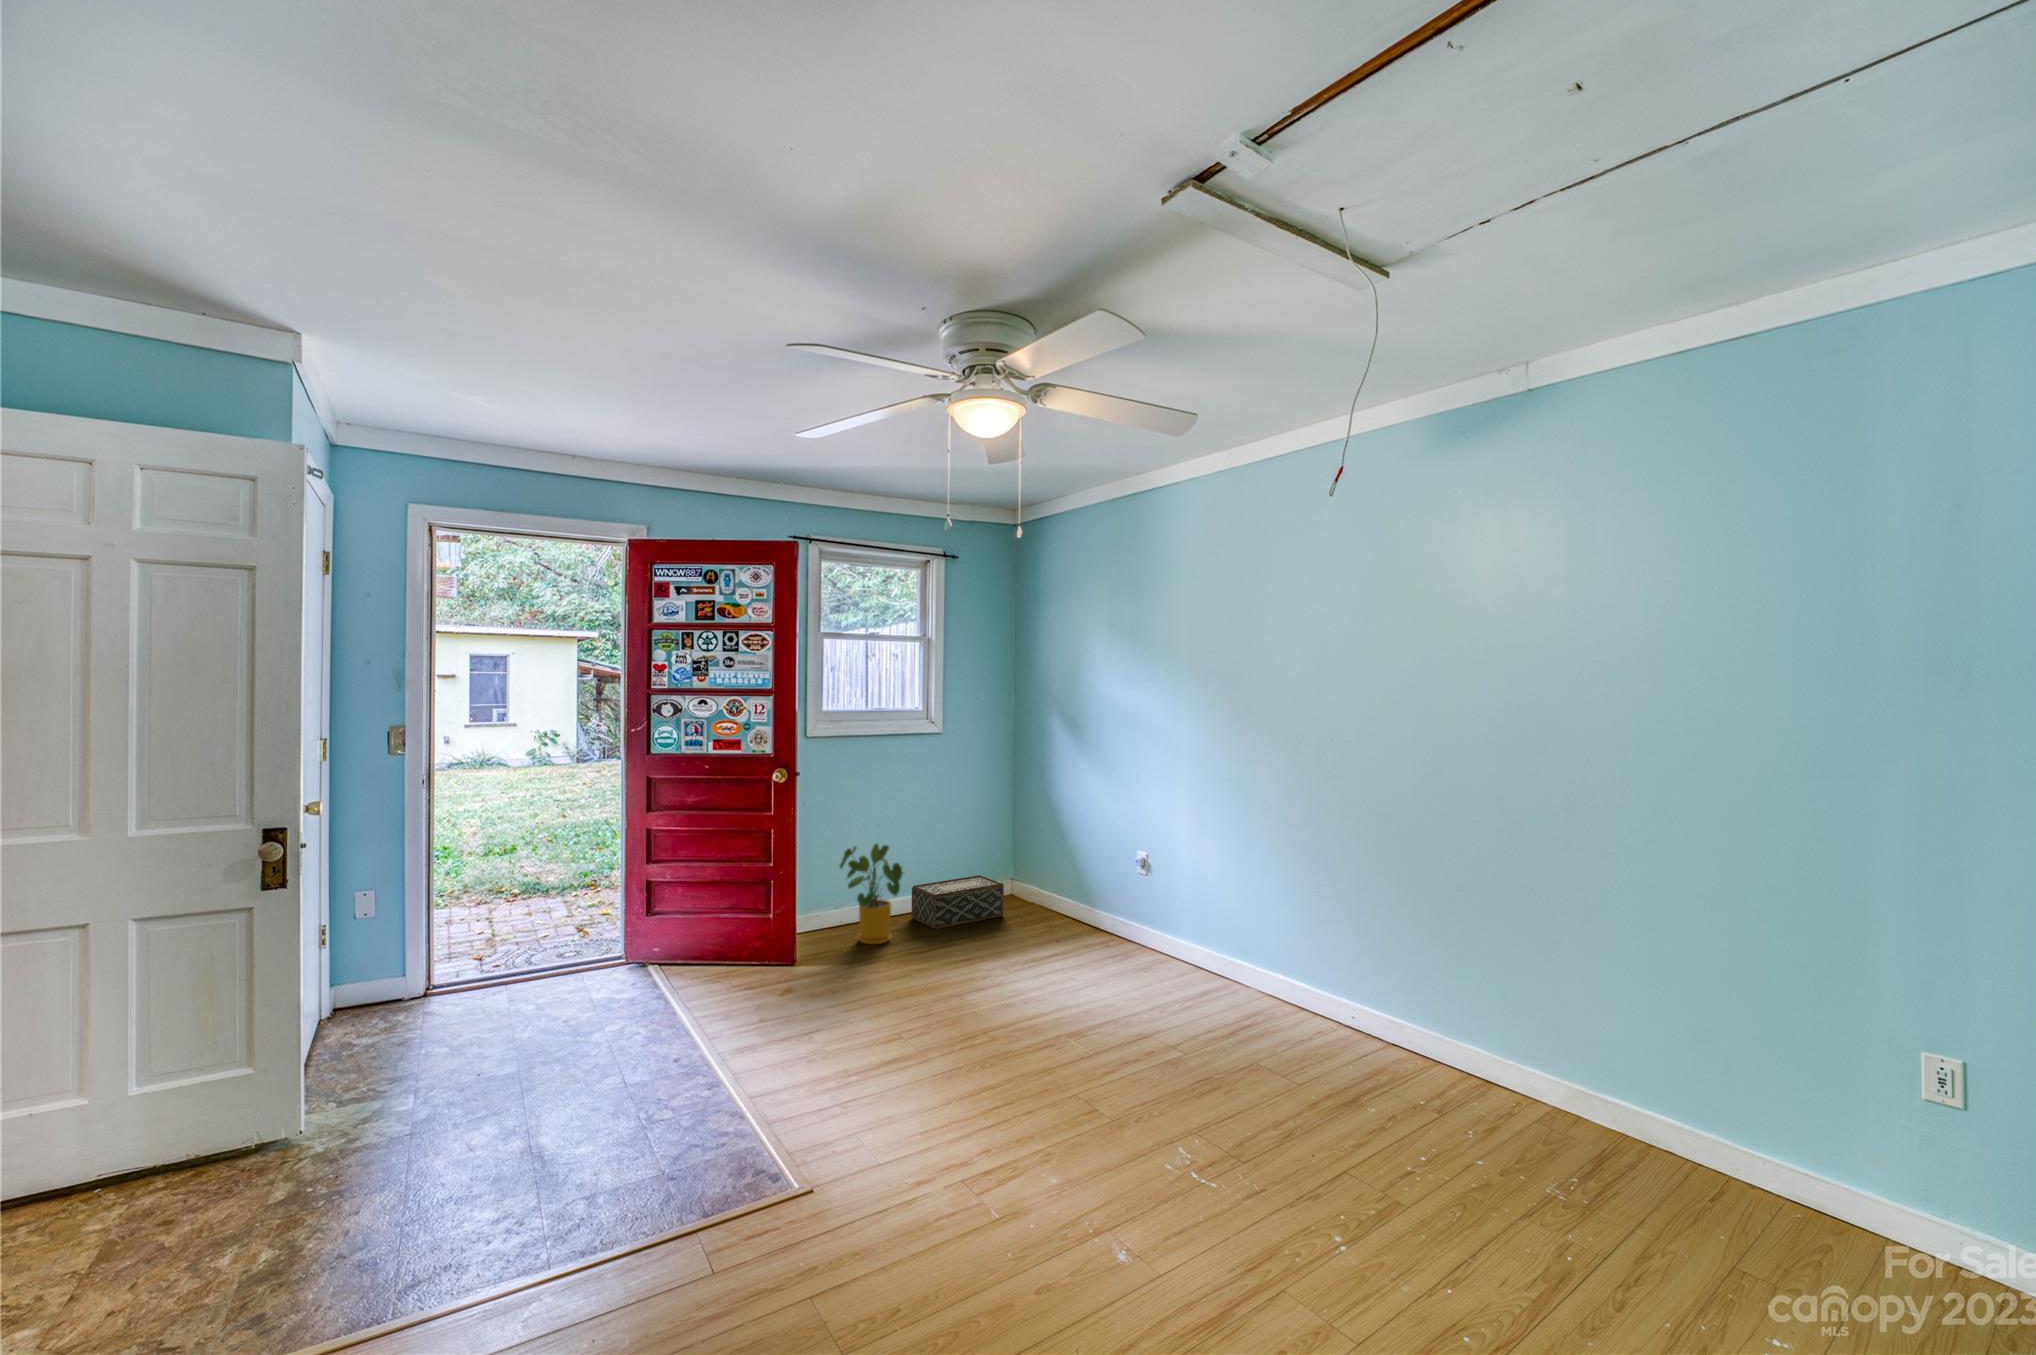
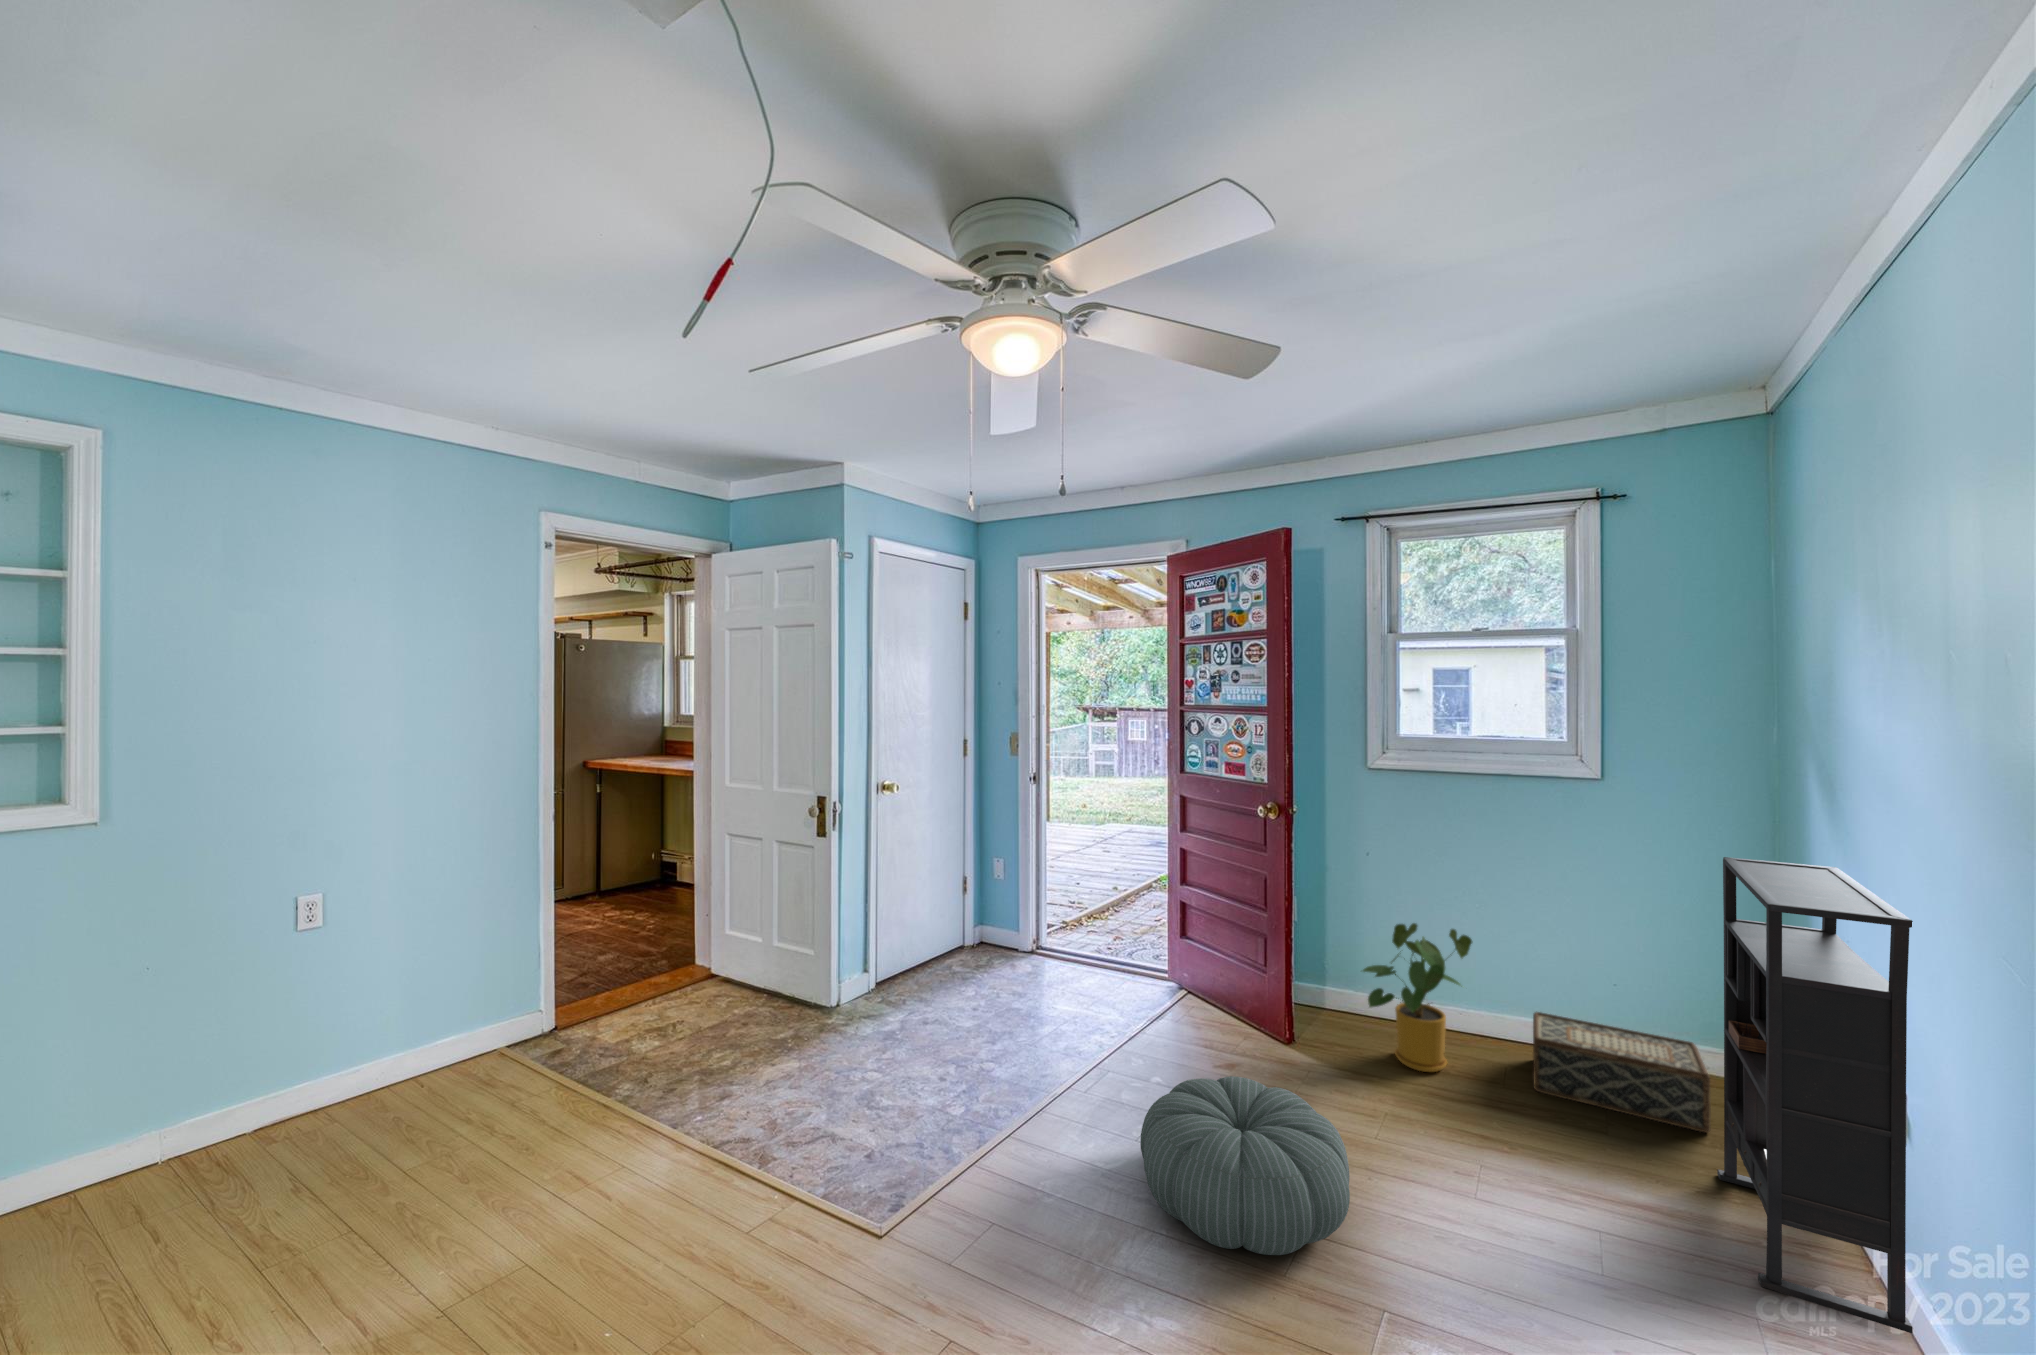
bookshelf: none [1025,757,1119,950] -> present [1717,857,1913,1333]
pouf: none [847,952,992,1052] -> present [1140,1076,1350,1255]

